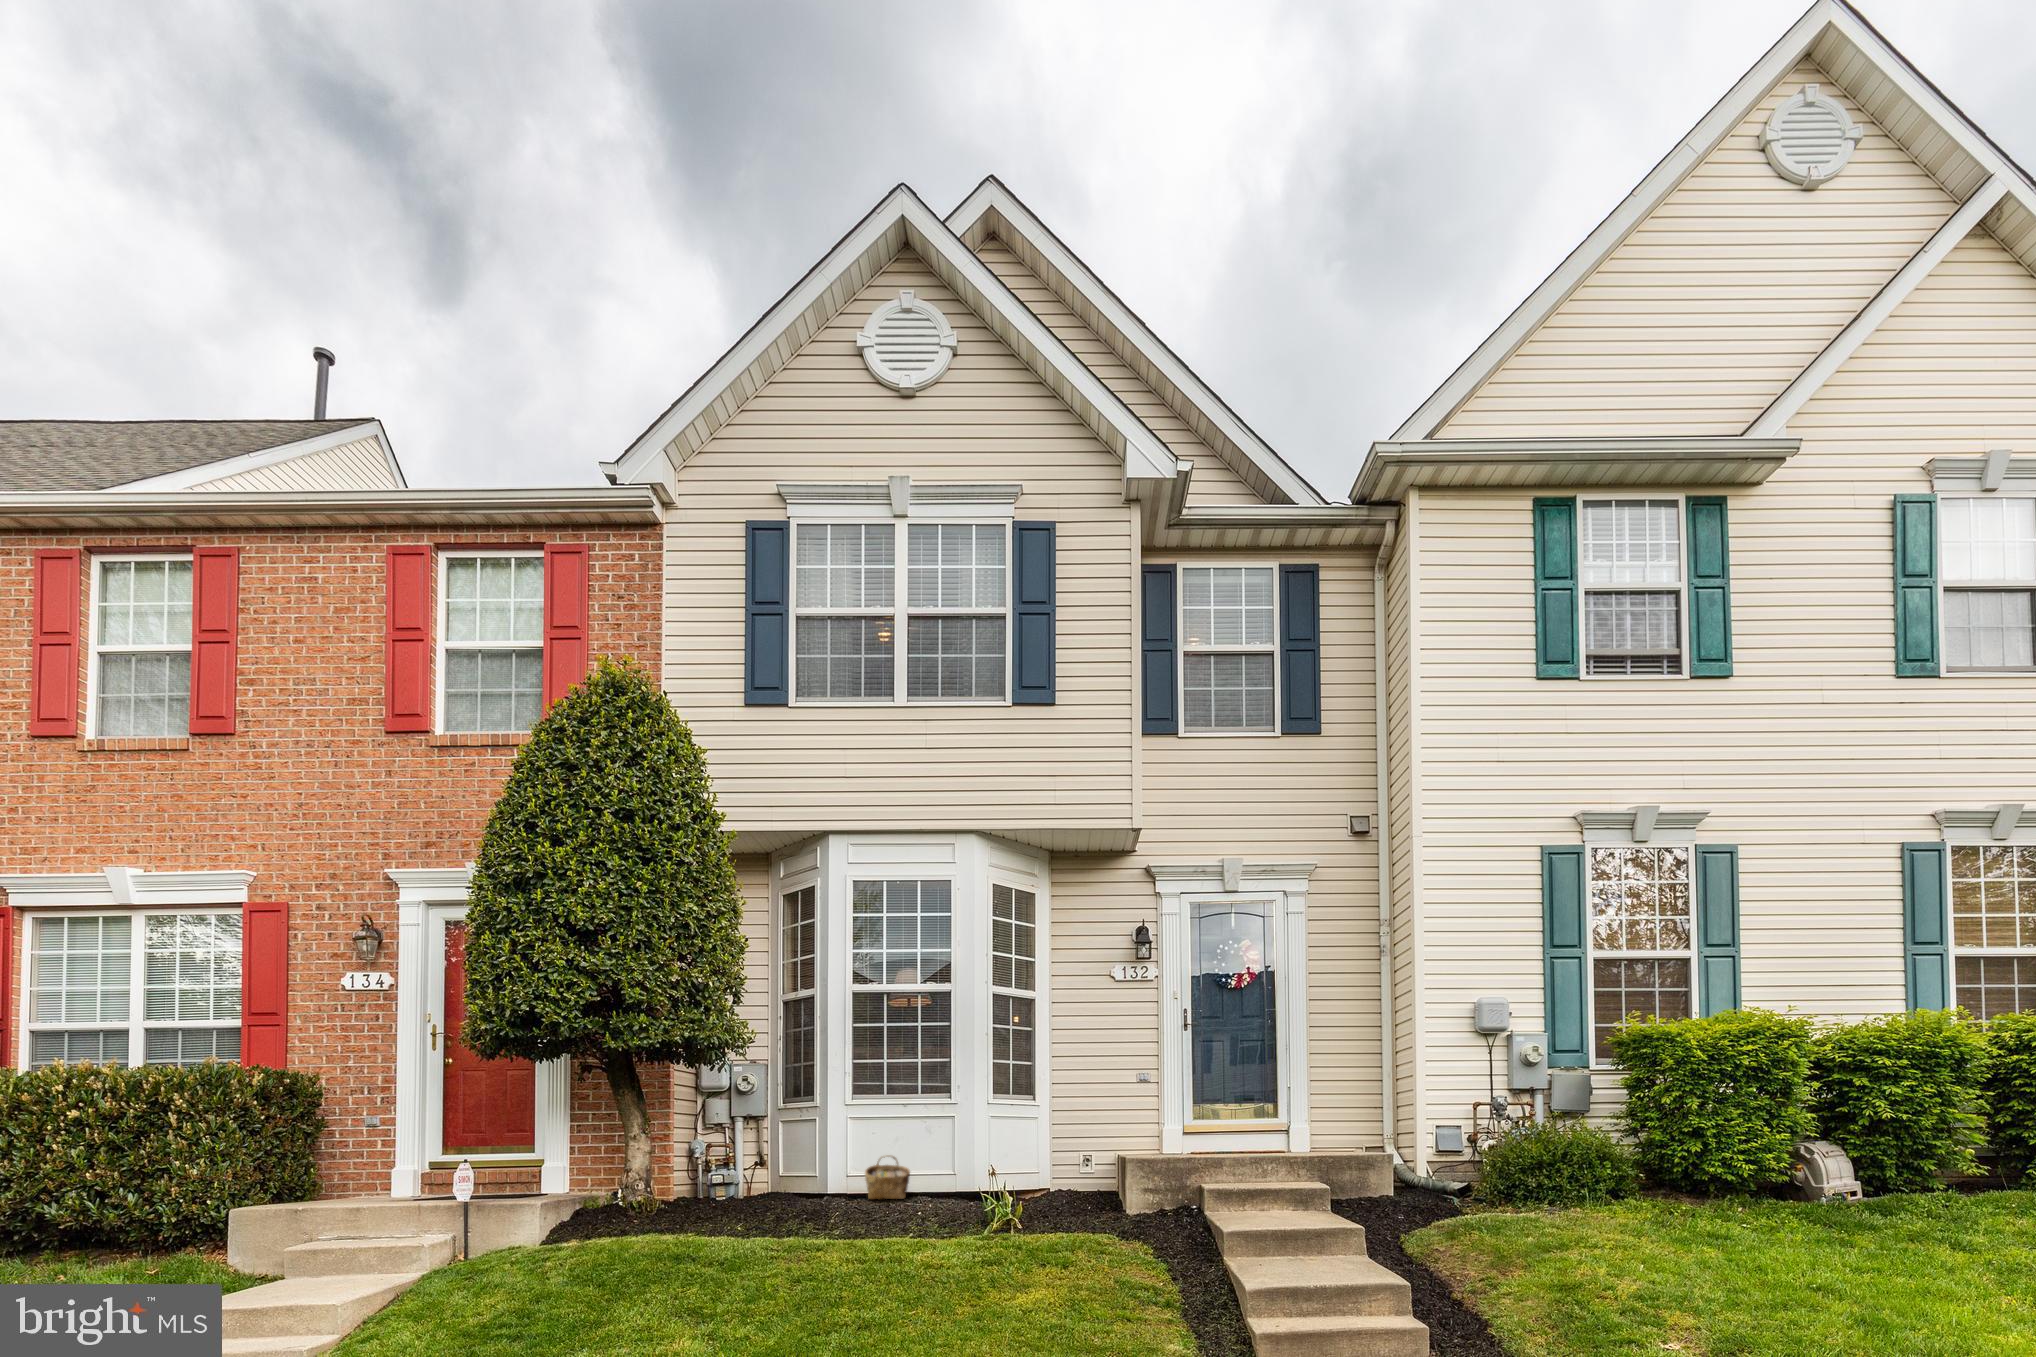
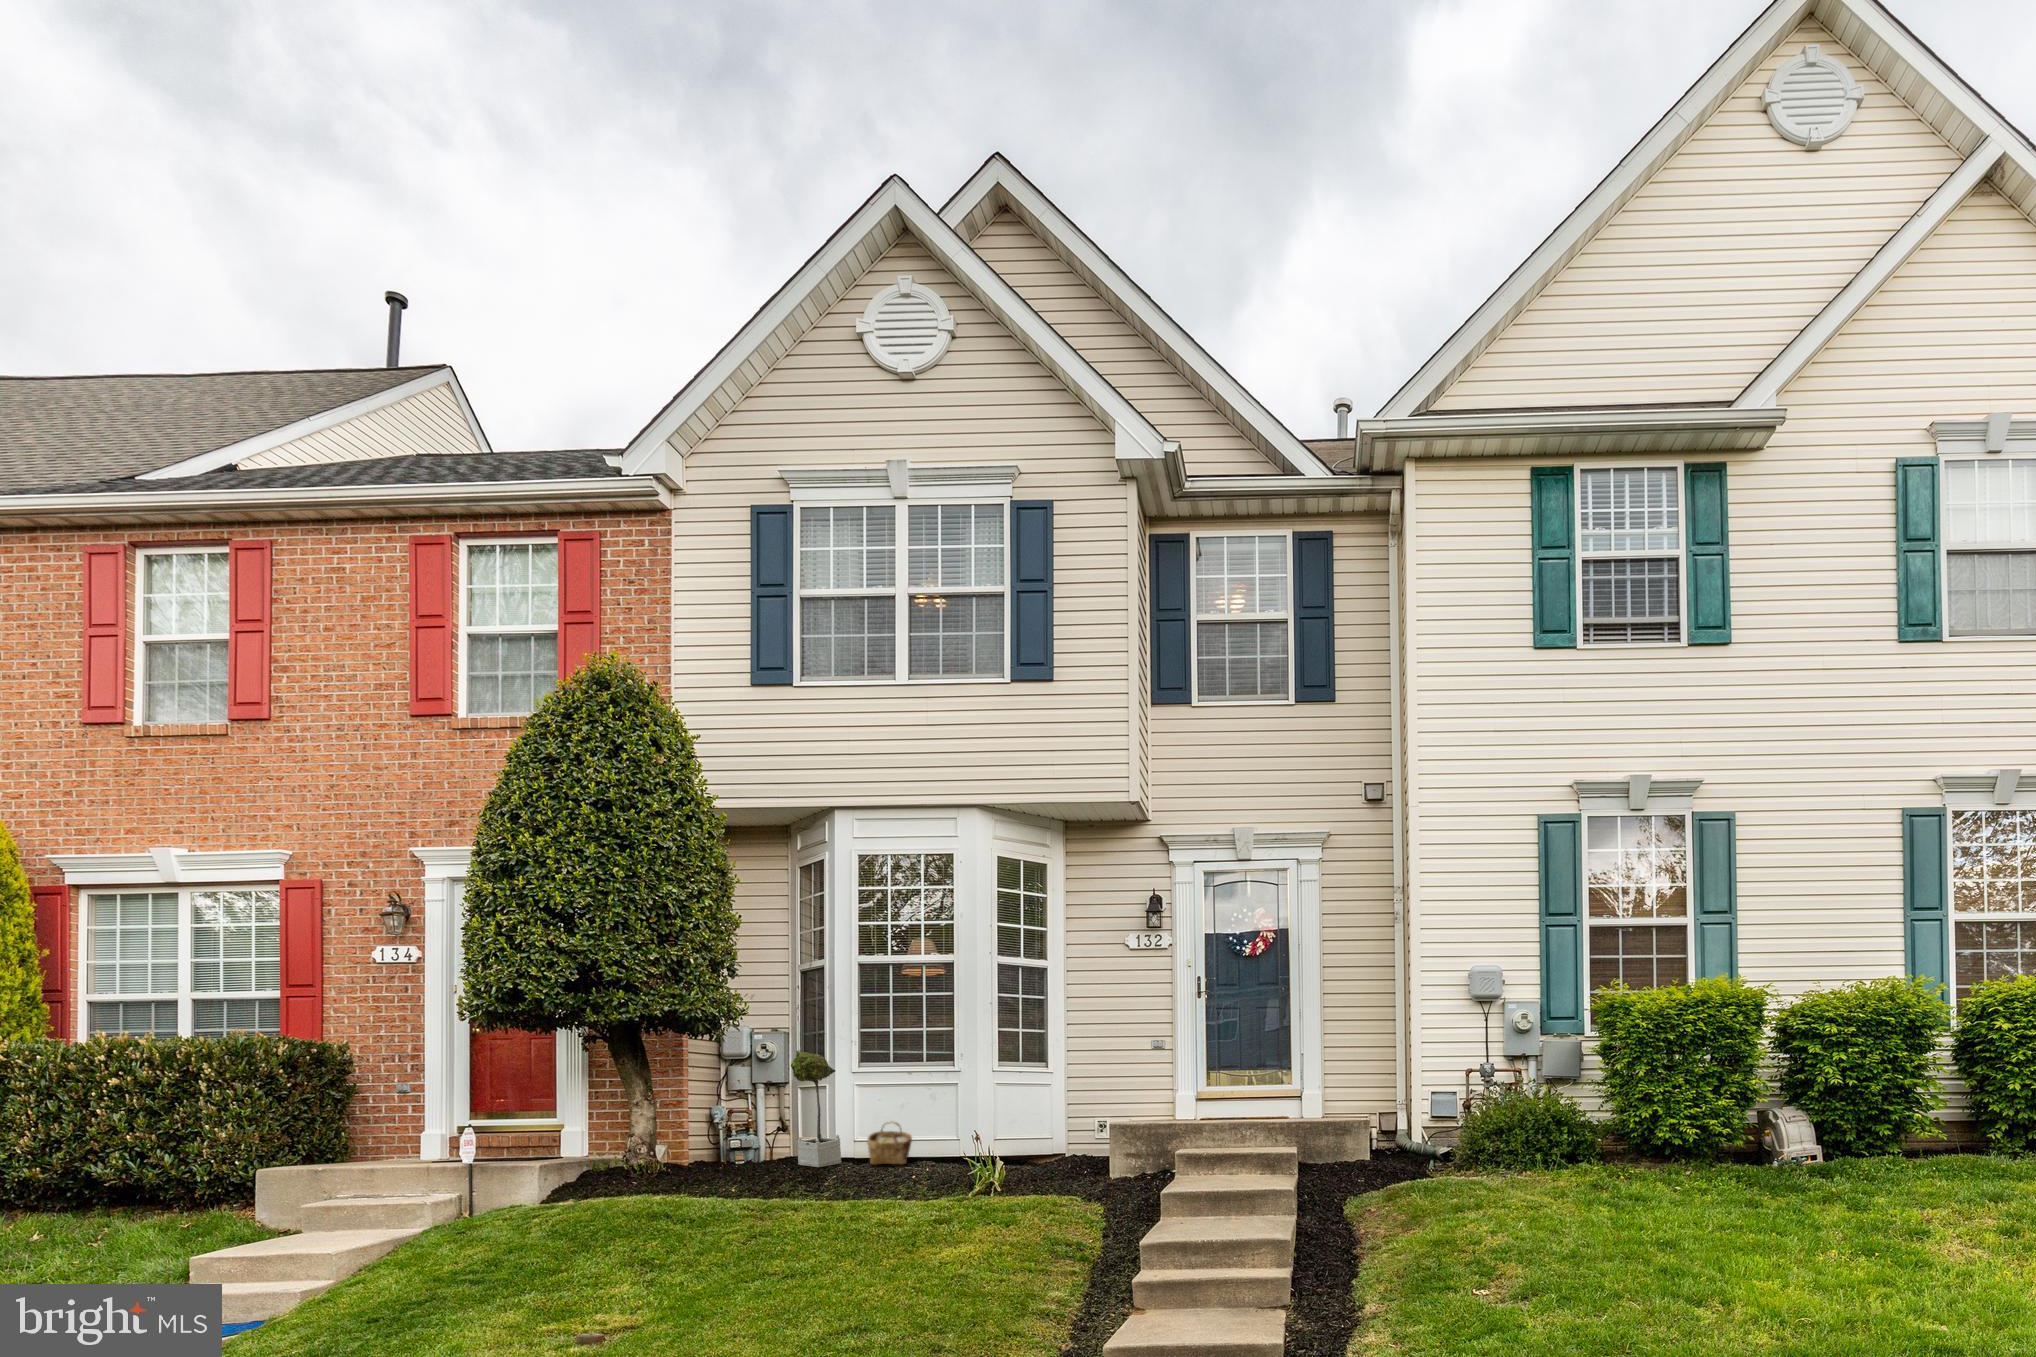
potted tree: none [785,1082,837,1202] -> present [791,1051,841,1167]

